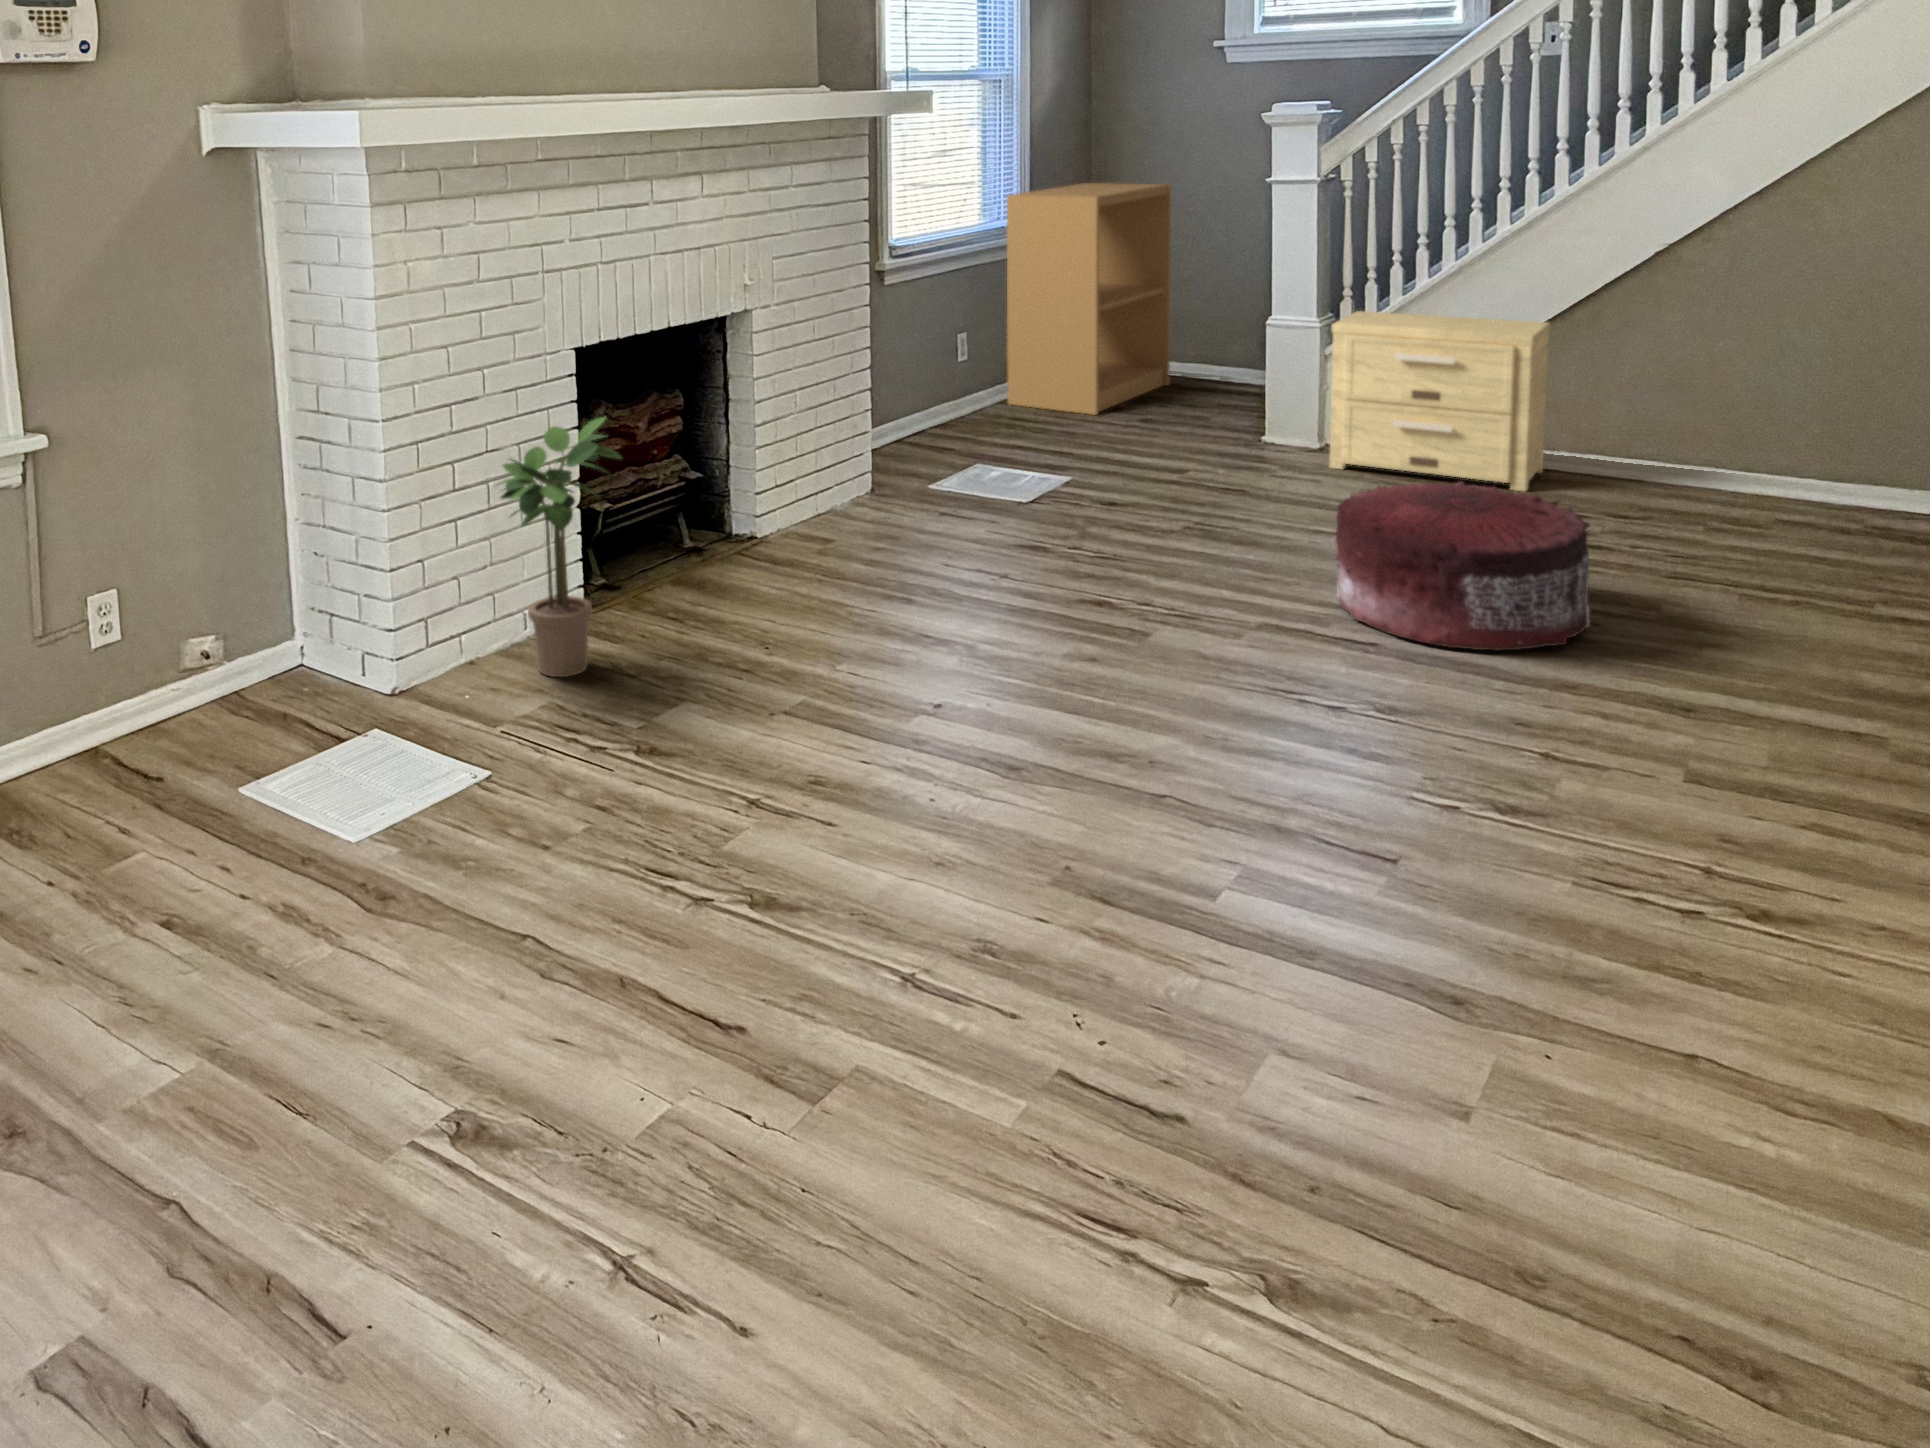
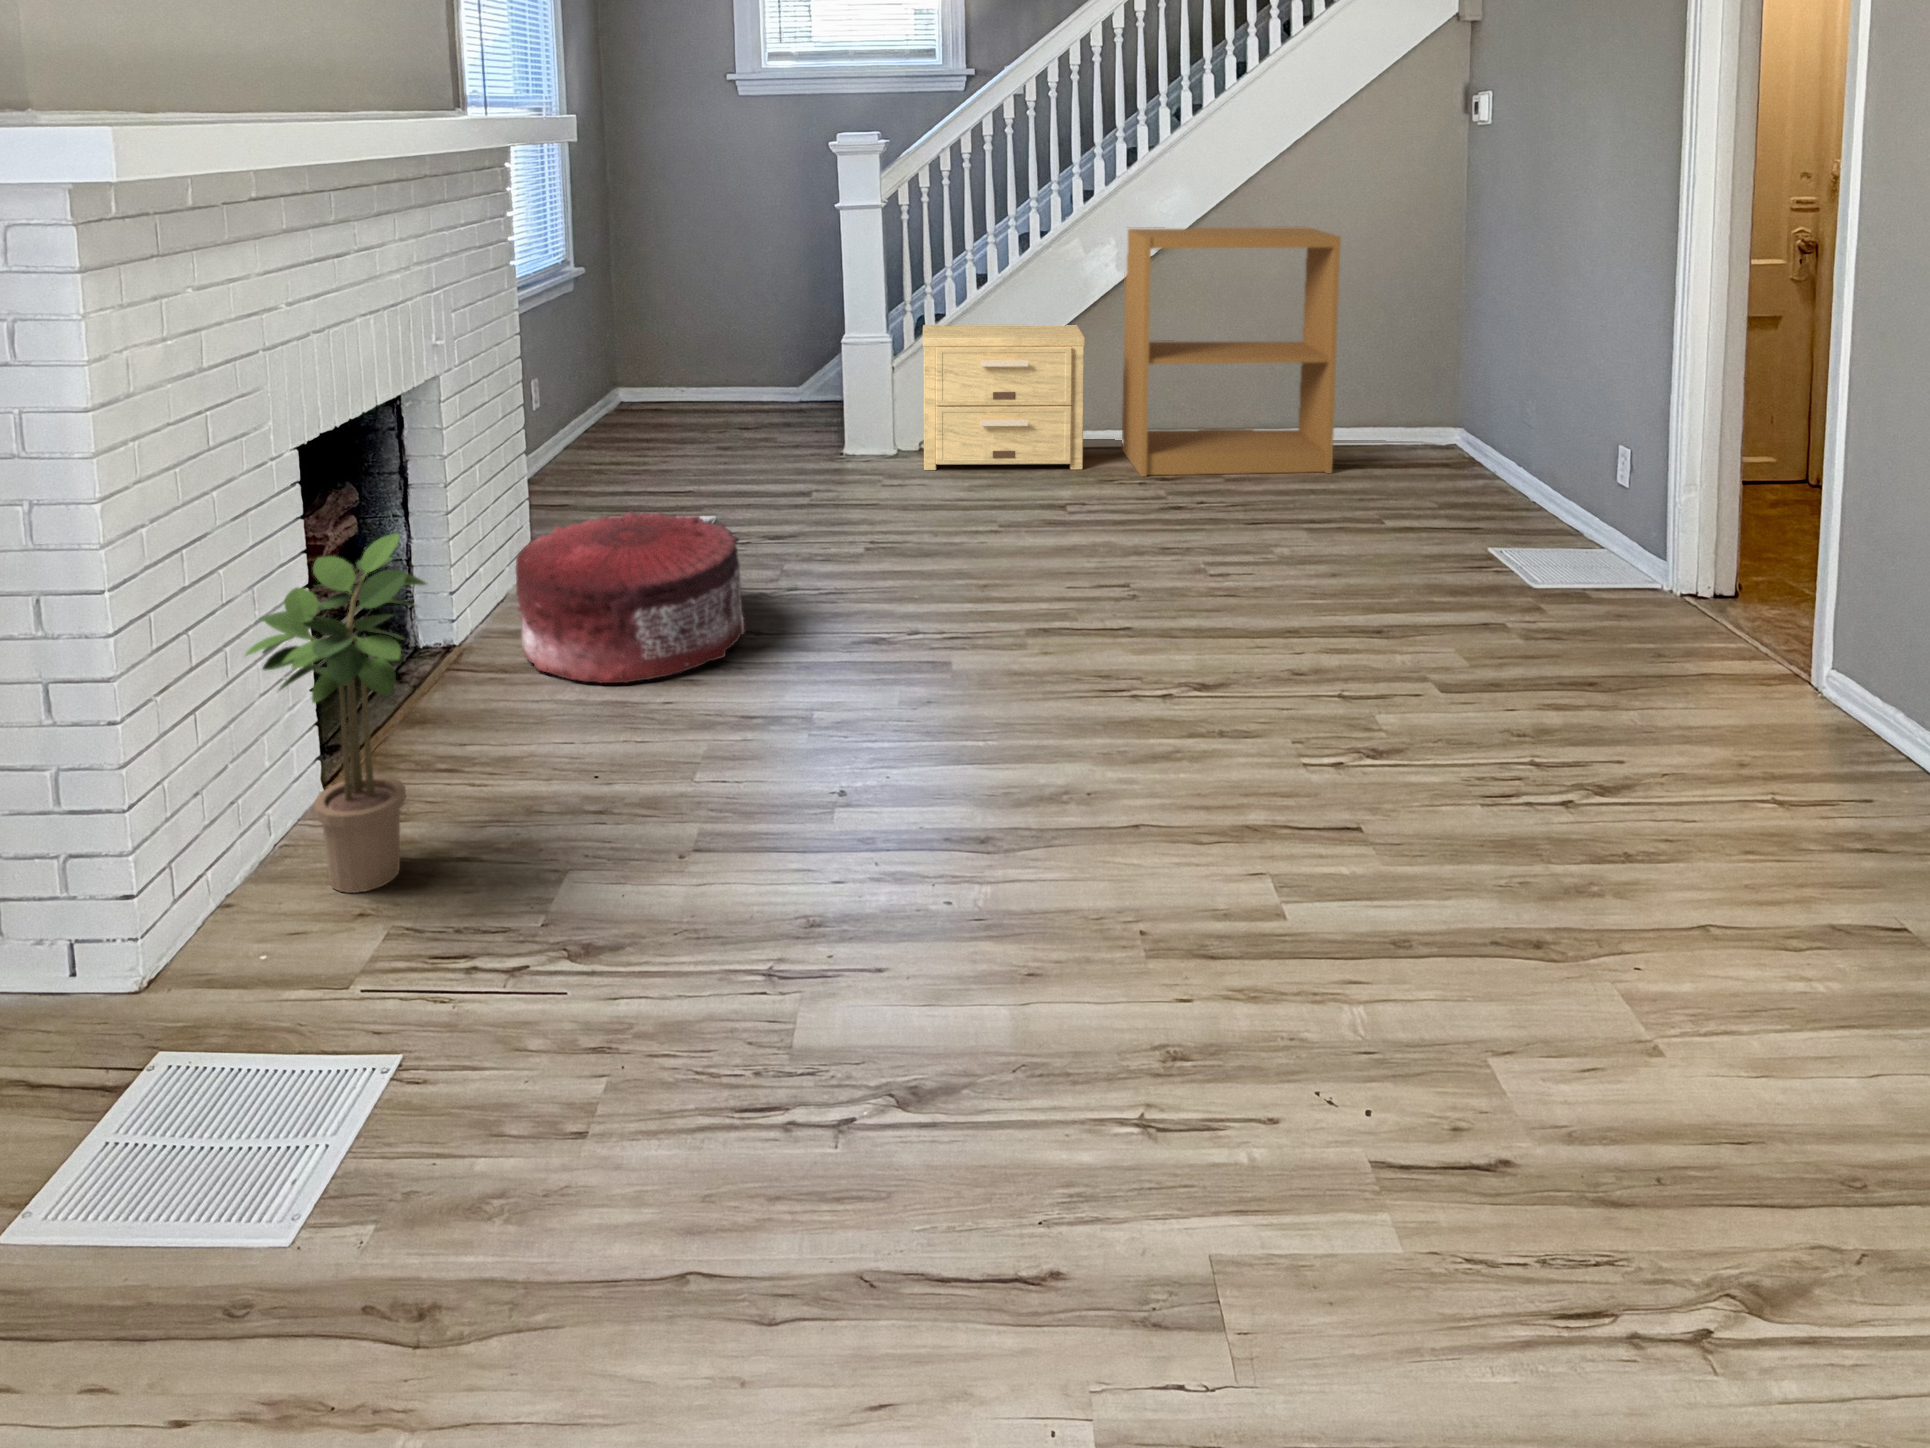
bookshelf: present [1007,183,1171,415] -> present [1122,227,1341,477]
pouf: present [1336,481,1590,650] -> present [516,511,744,683]

